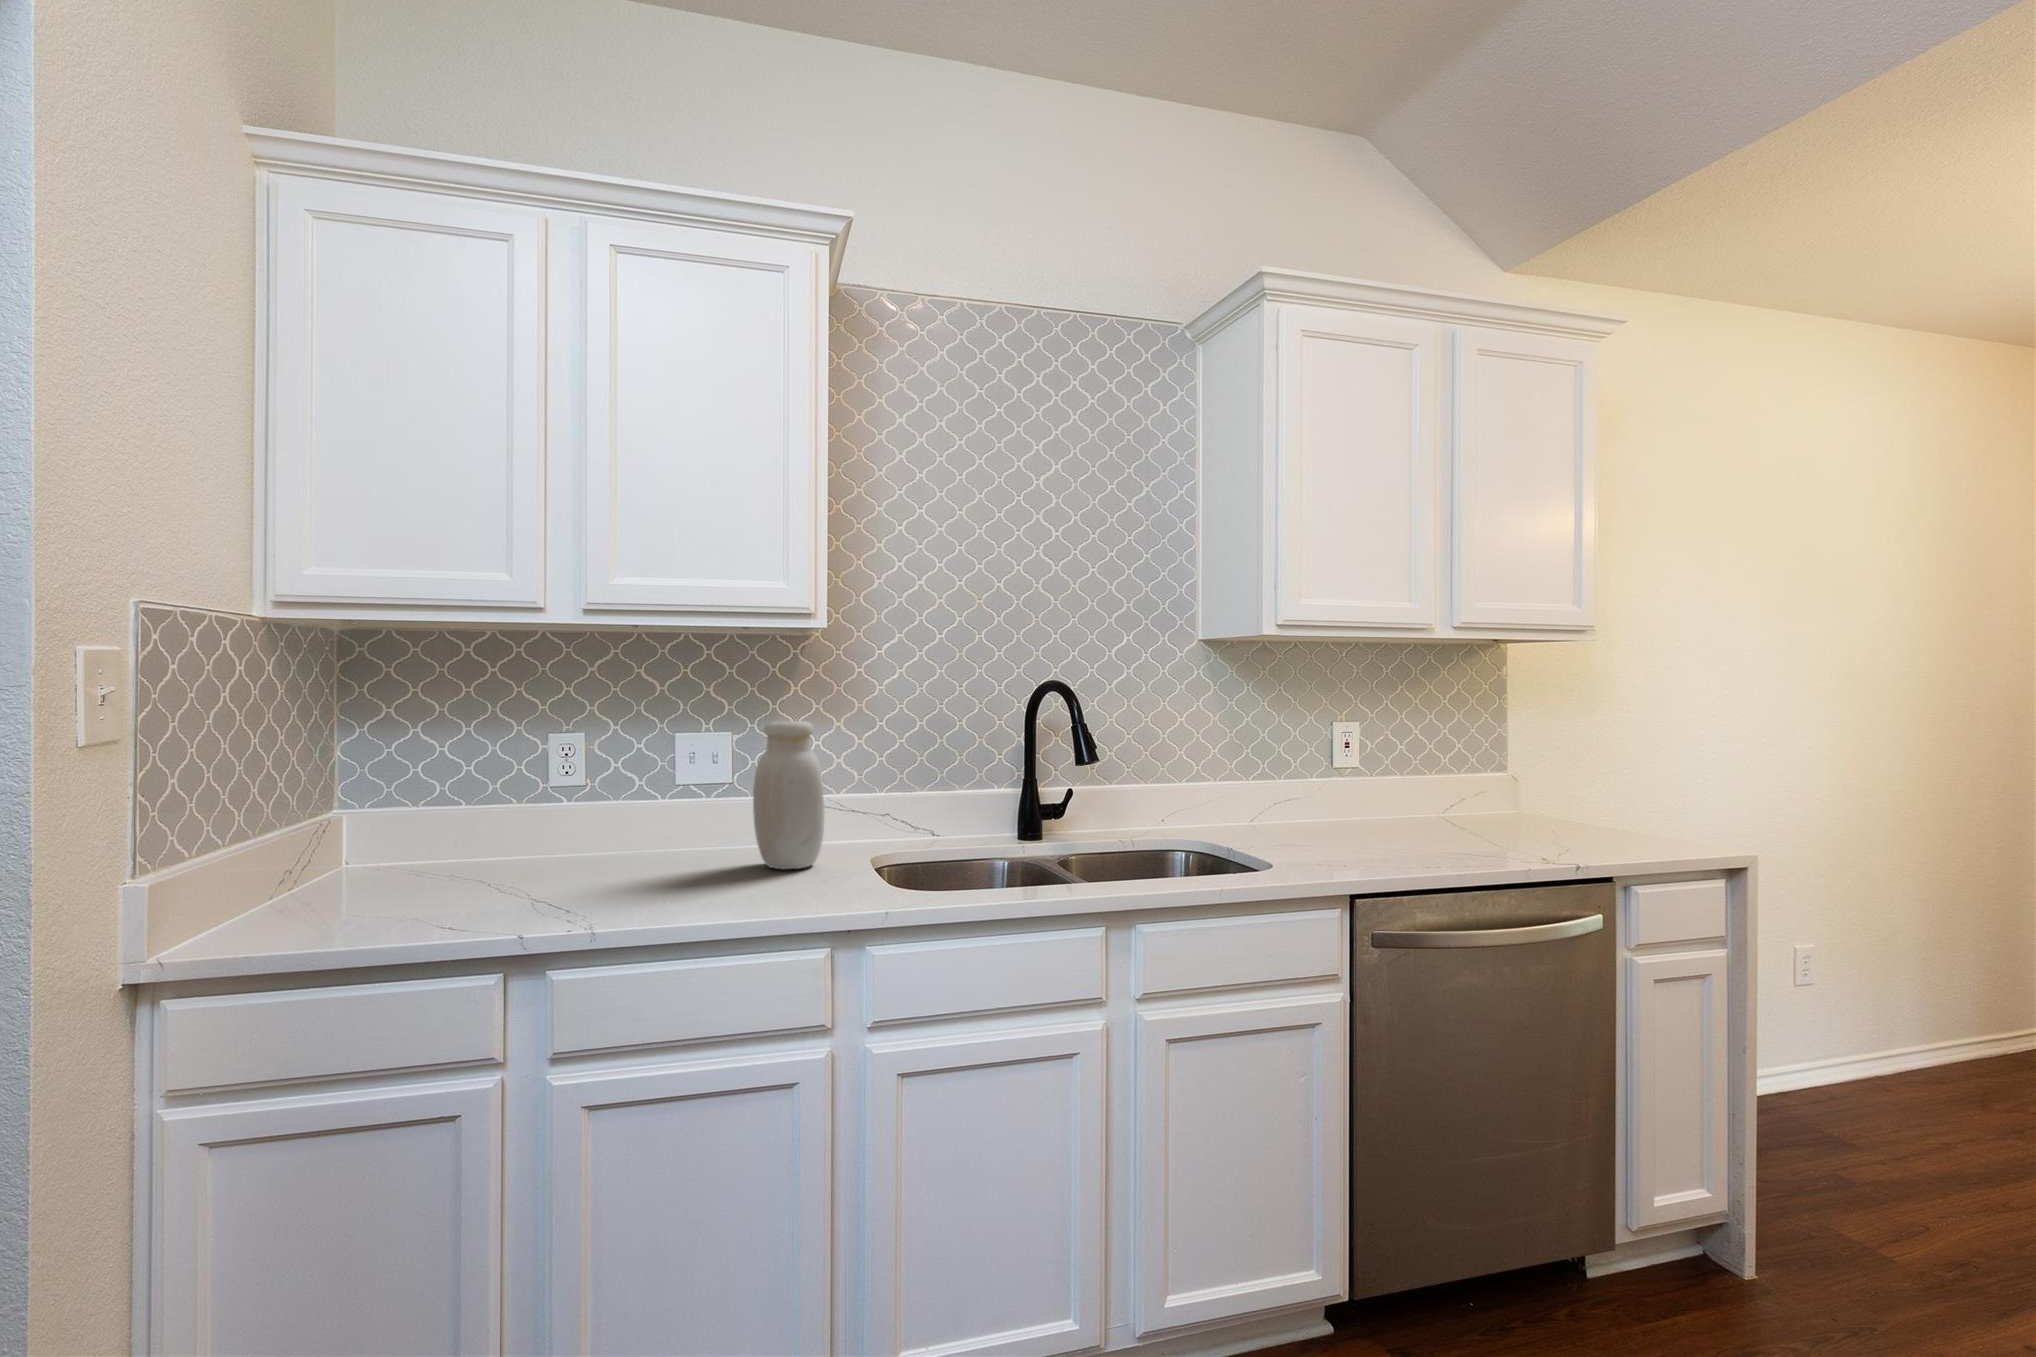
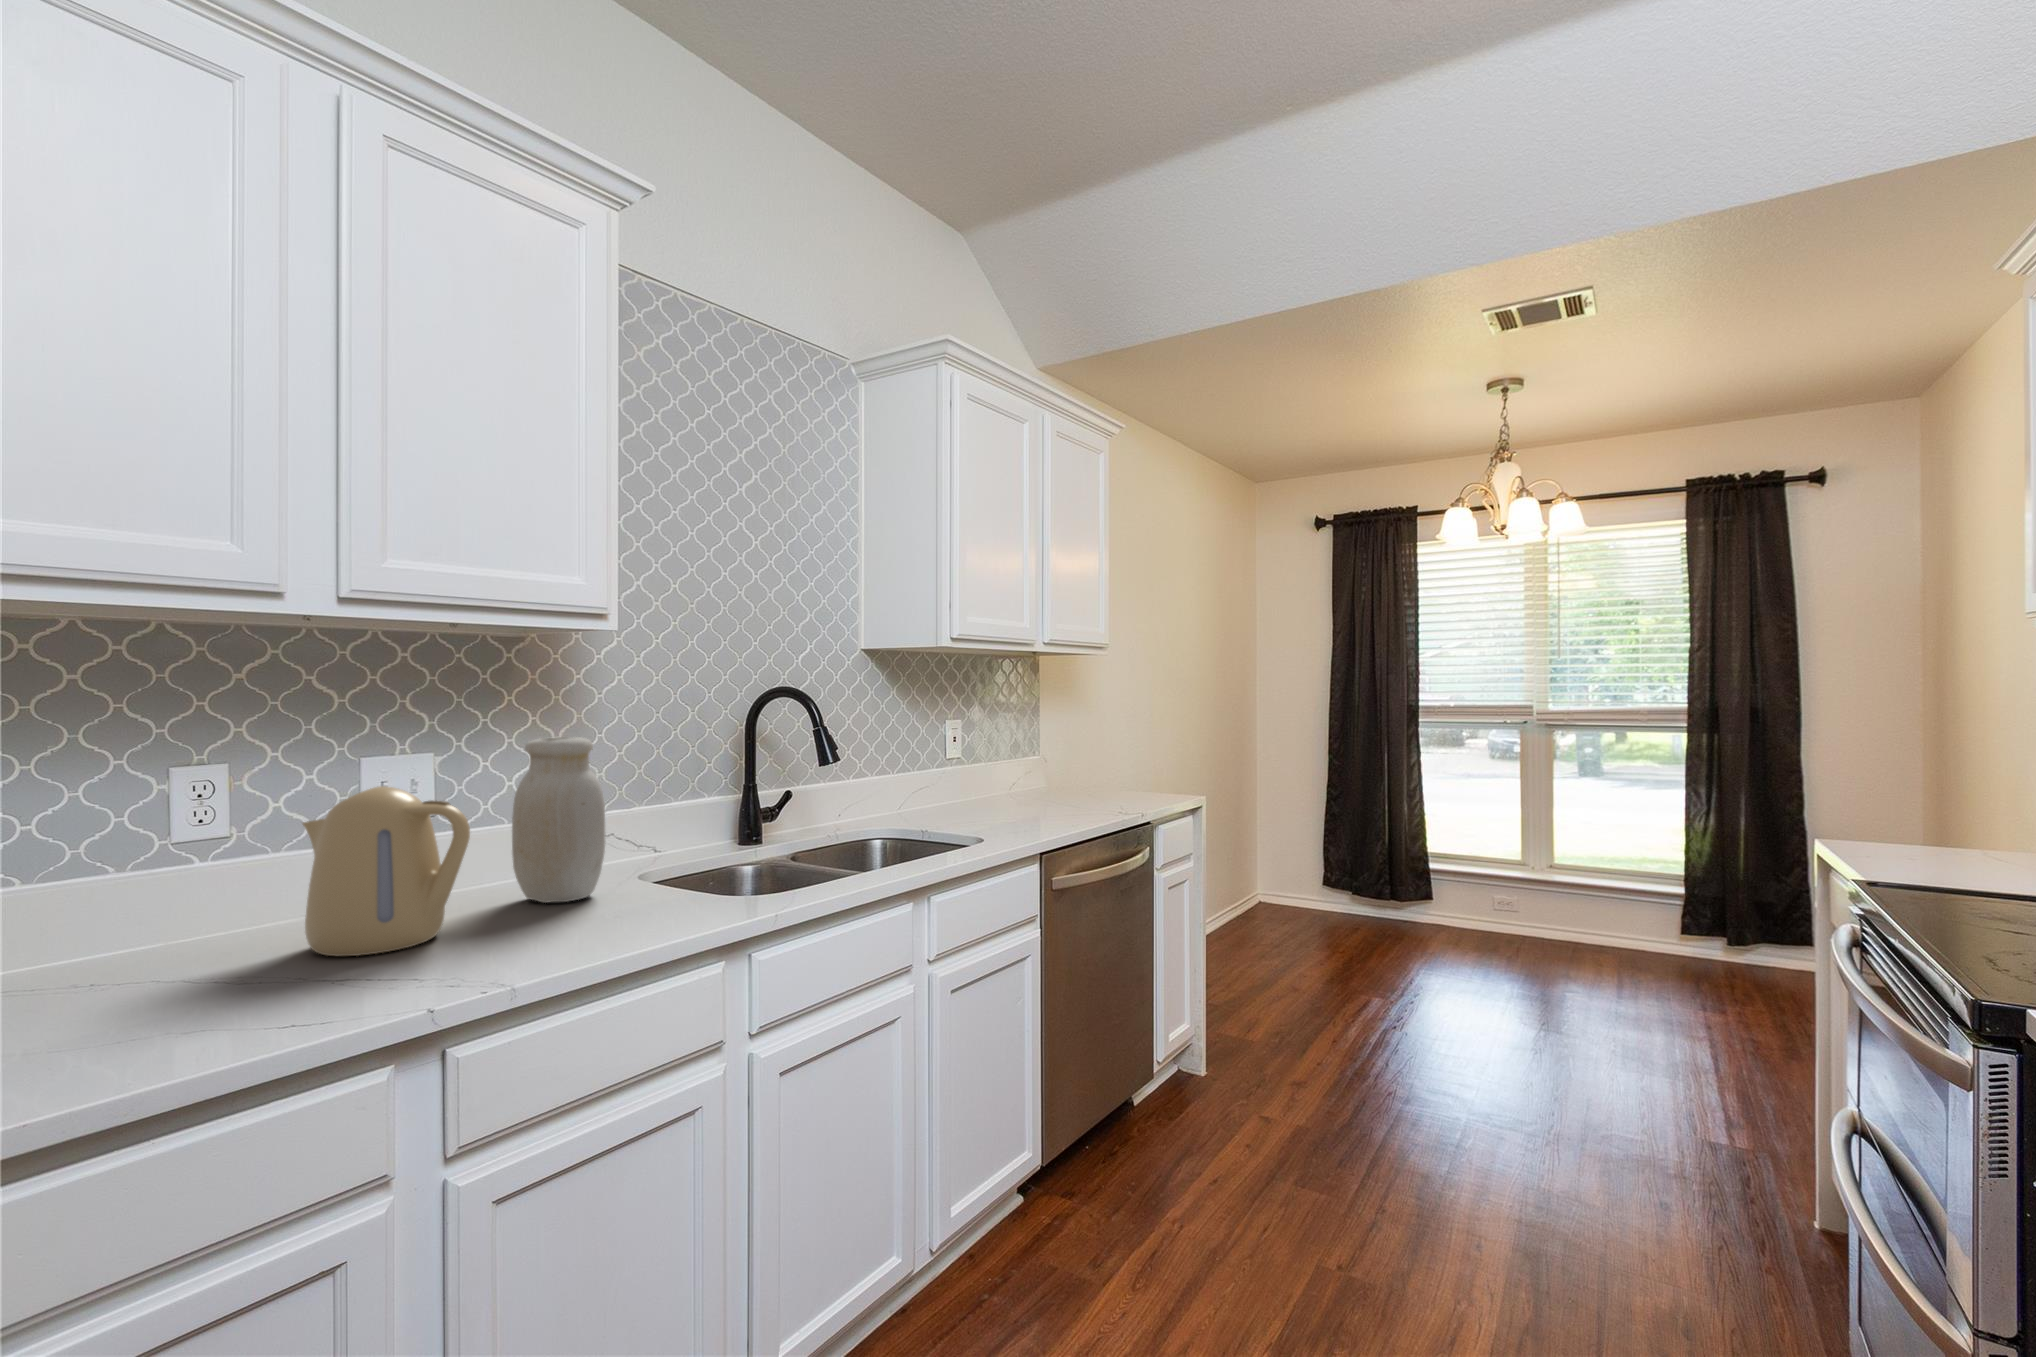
kettle: none [568,754,669,888] -> present [303,786,470,956]

